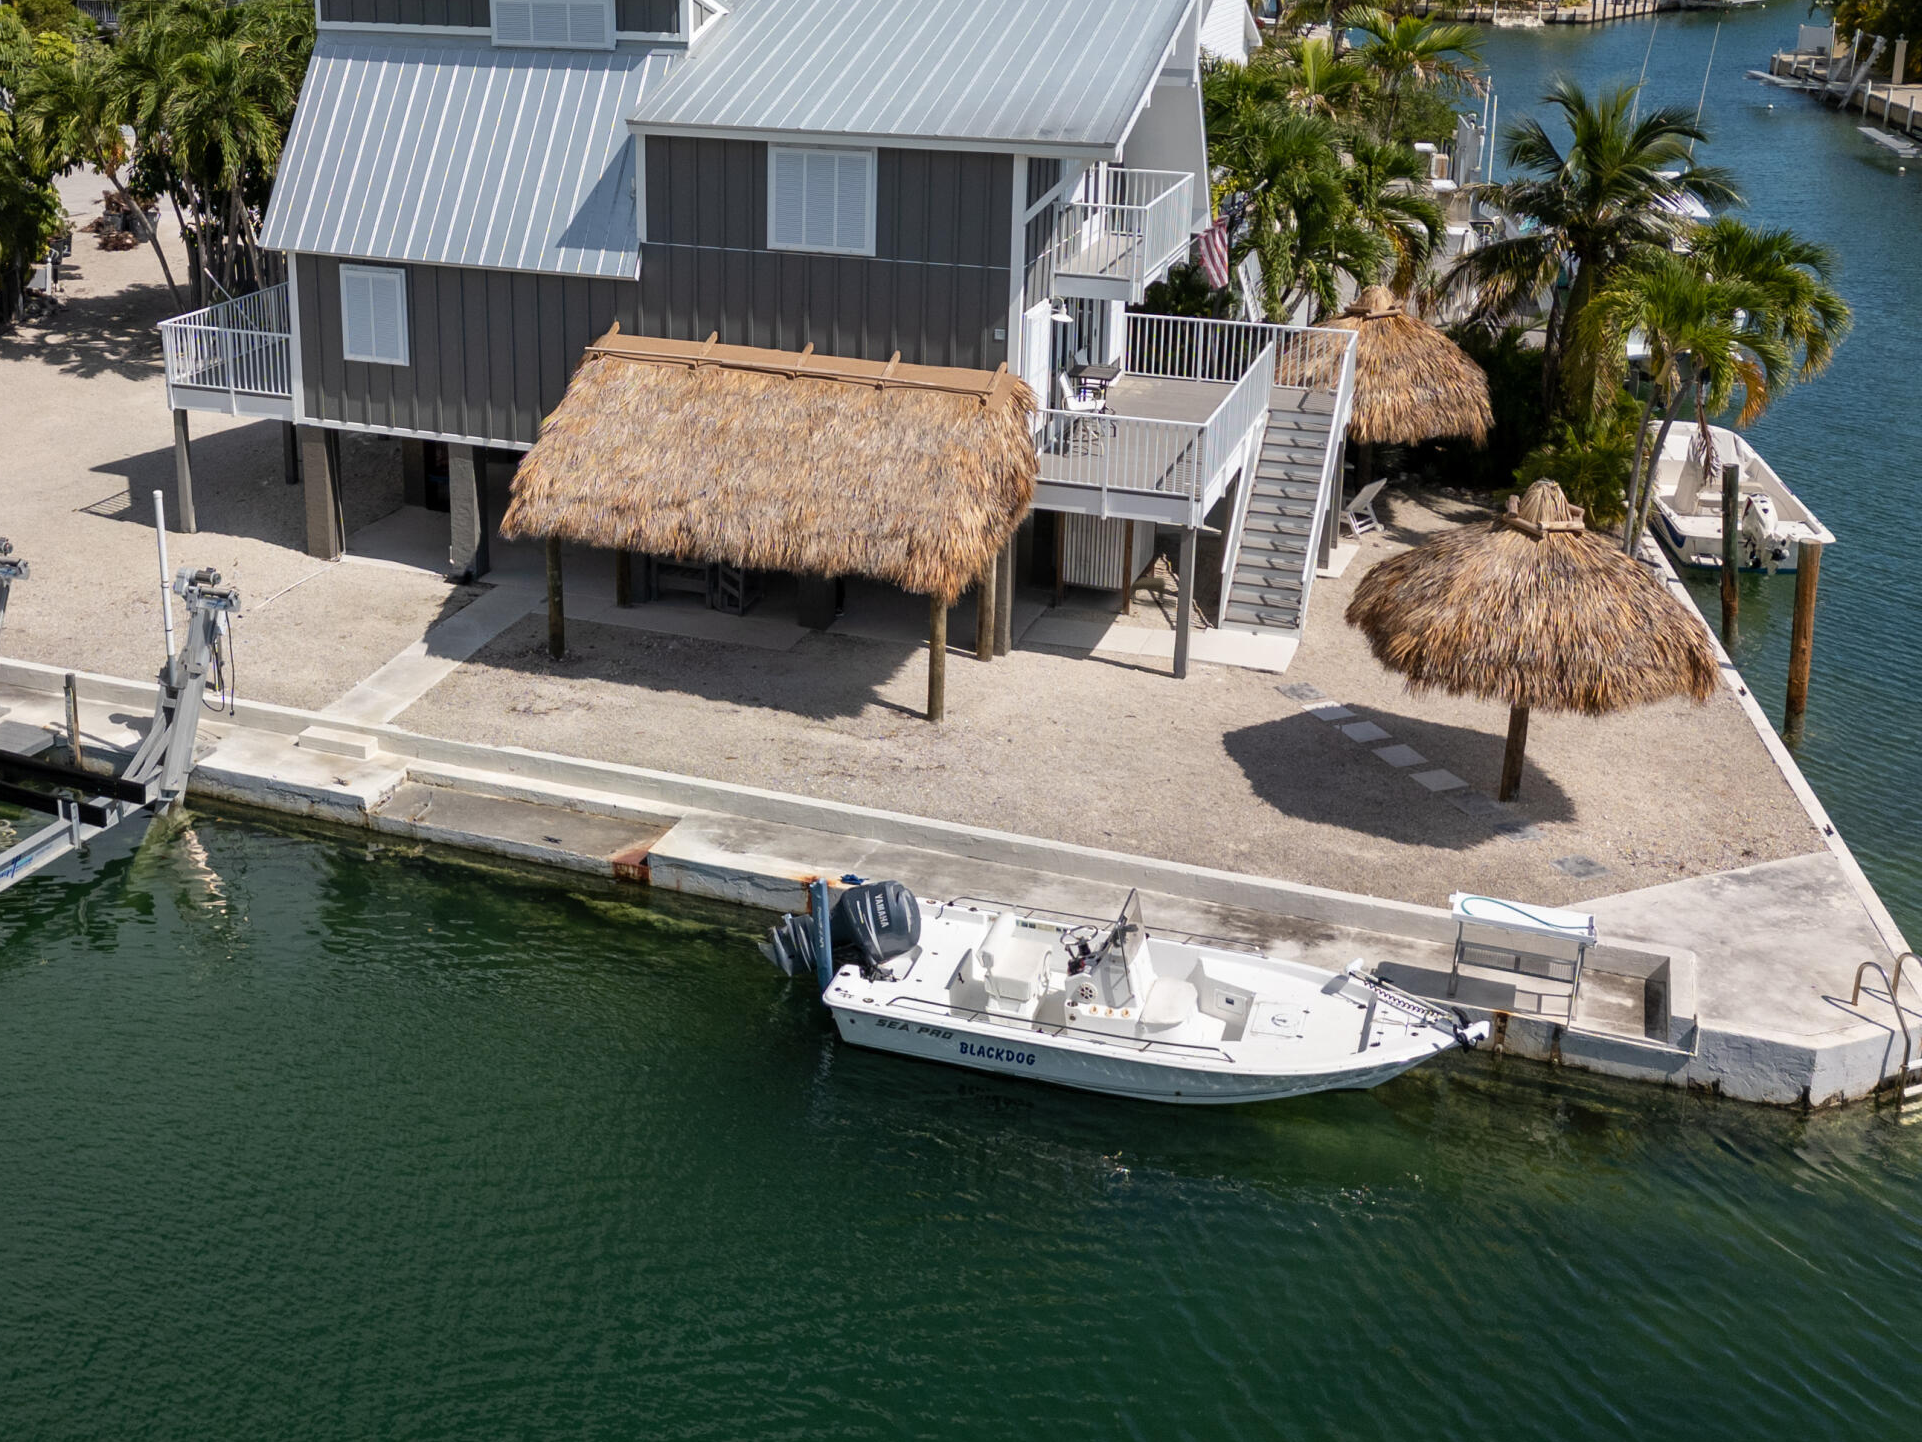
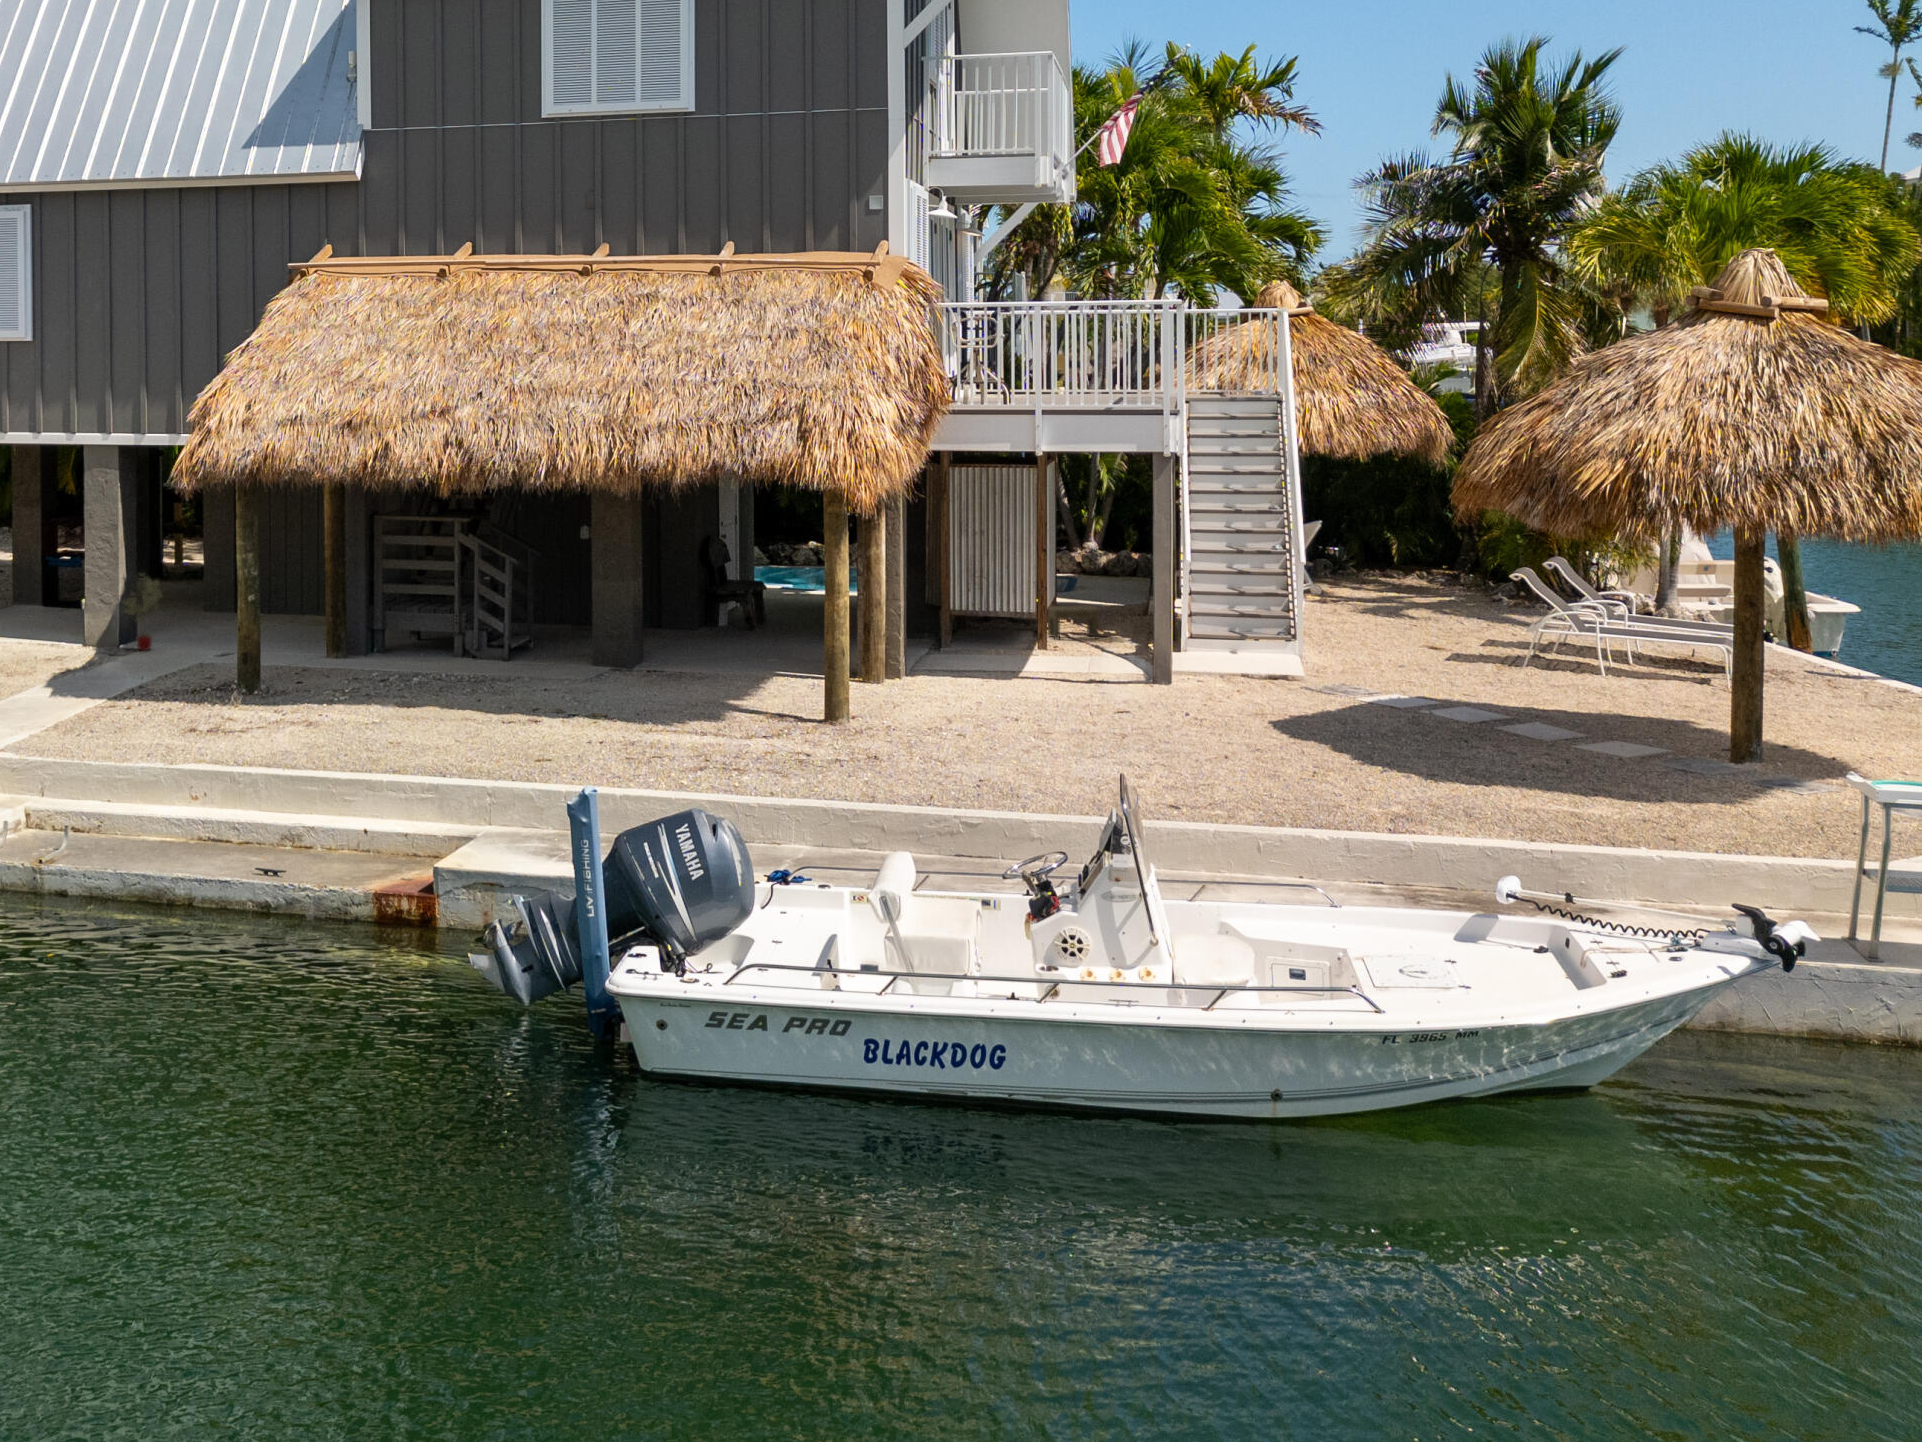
potted tree: none [471,534,502,588] -> present [122,575,162,651]

